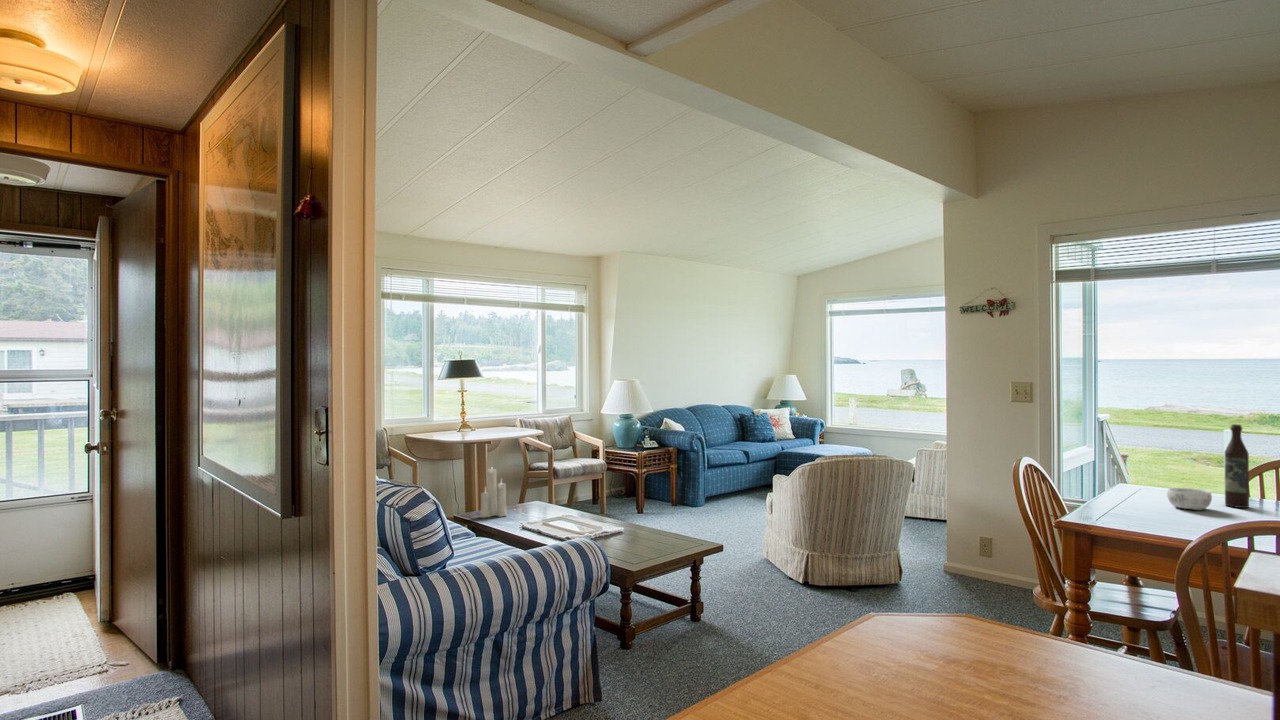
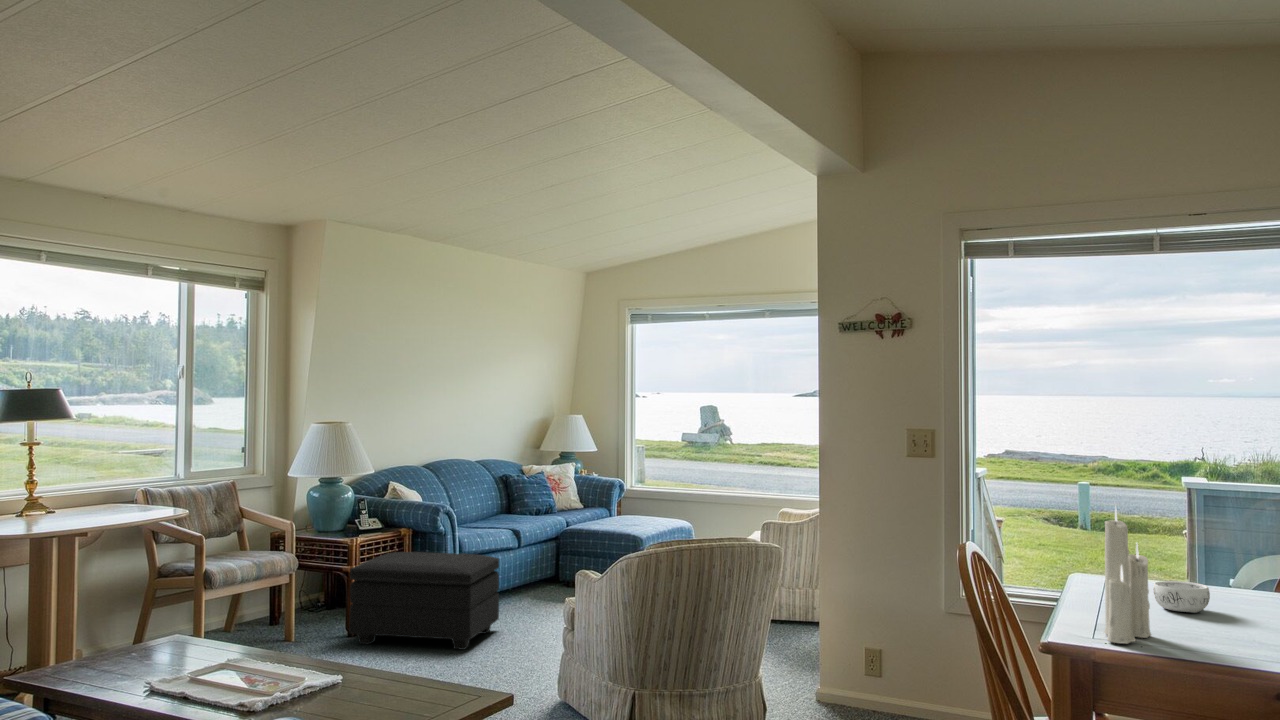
wine bottle: present [1225,424,1249,508] -> none [1215,491,1245,605]
footstool: none [638,462,732,524] -> present [349,552,499,650]
candle: present [480,469,507,518] -> present [1104,507,1151,644]

